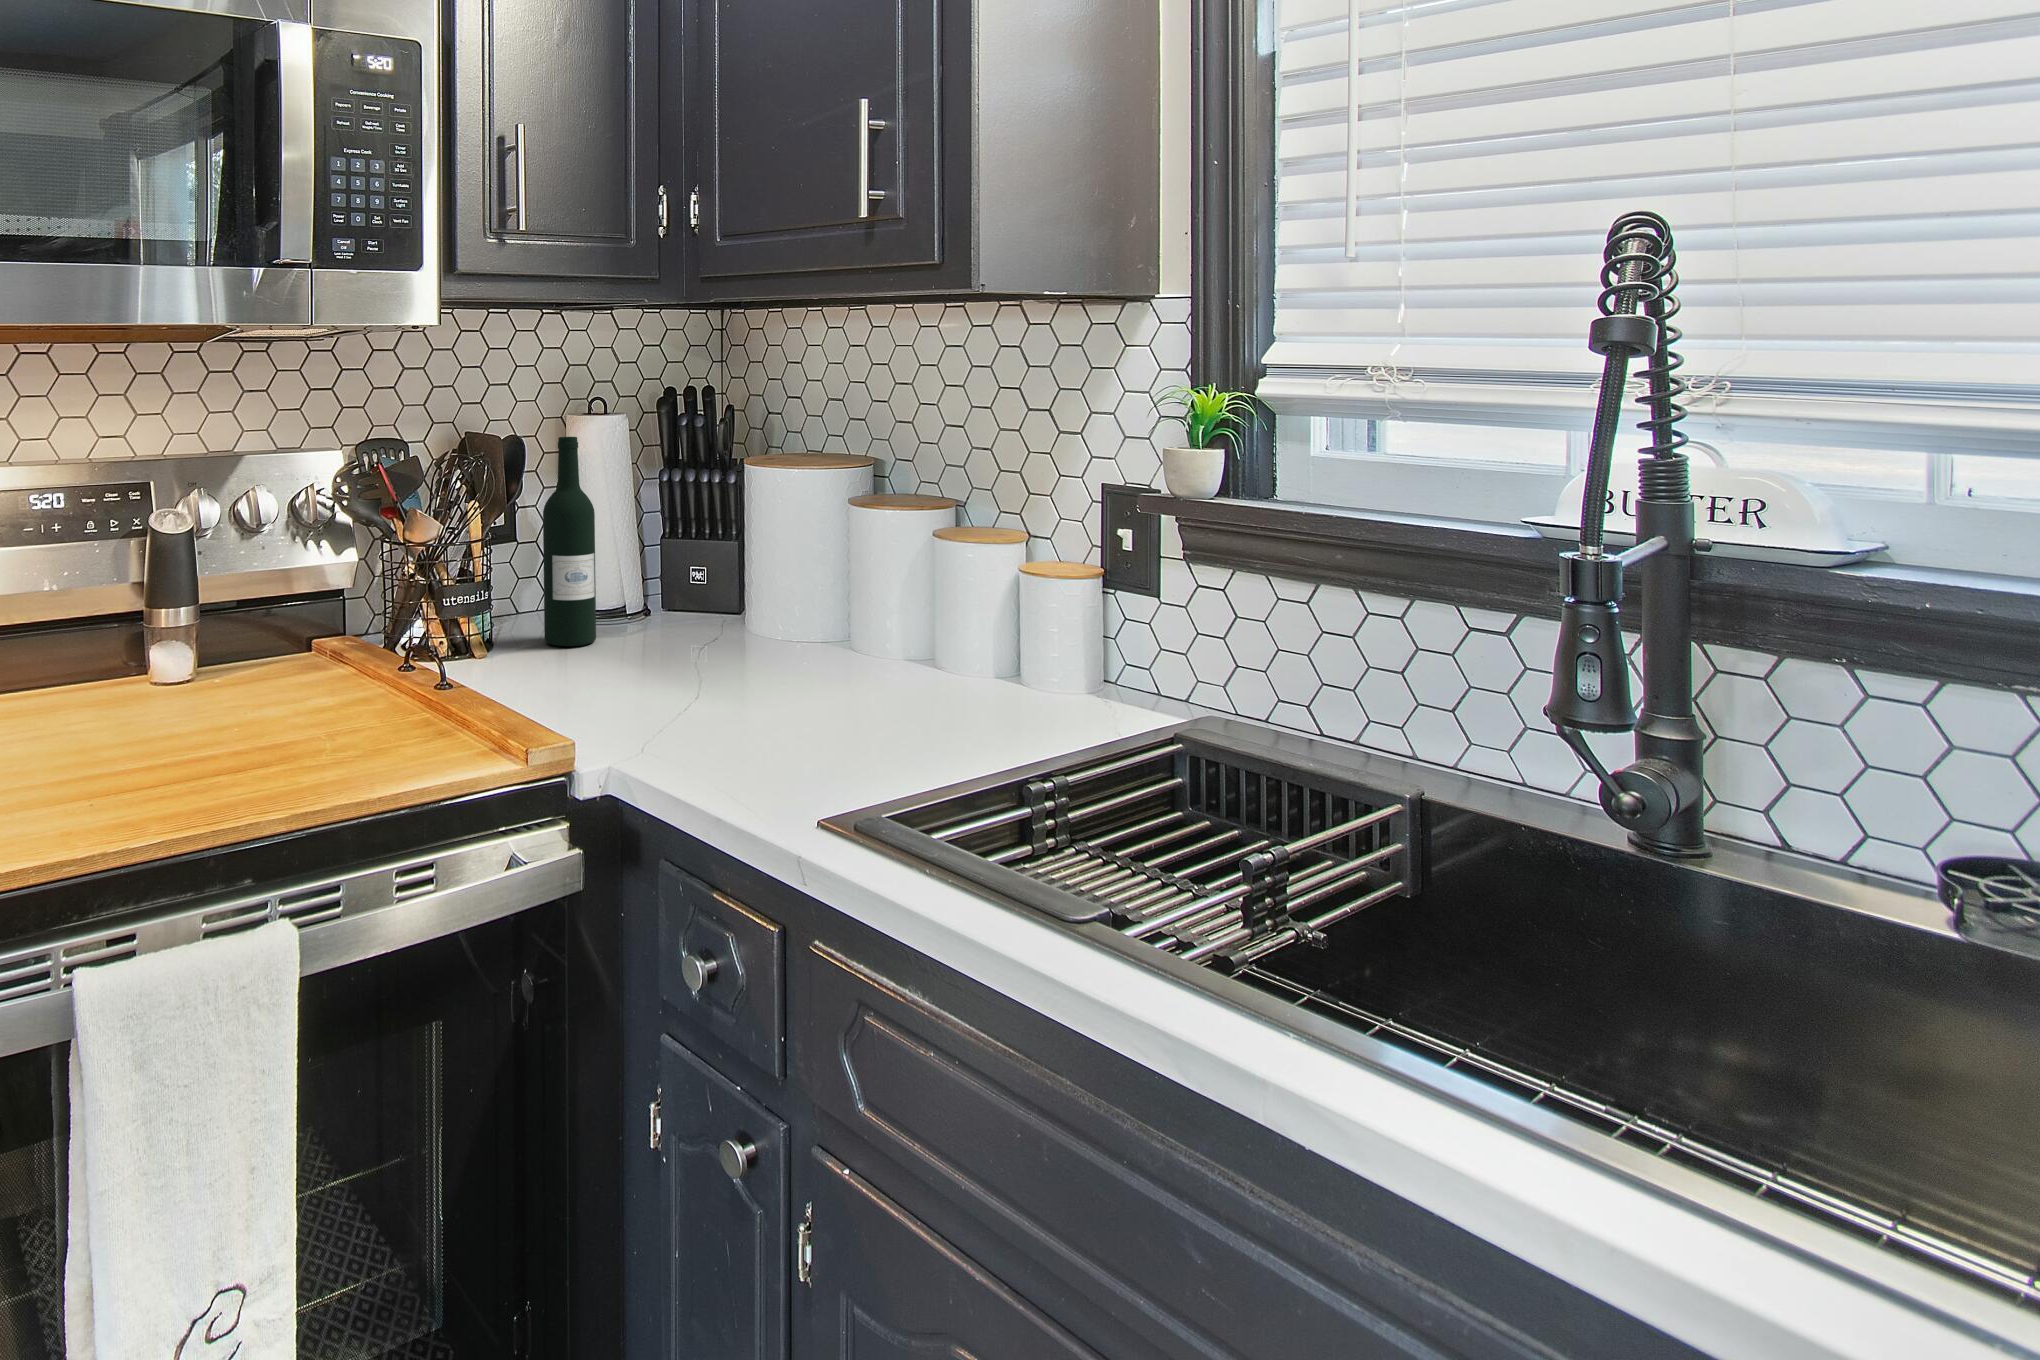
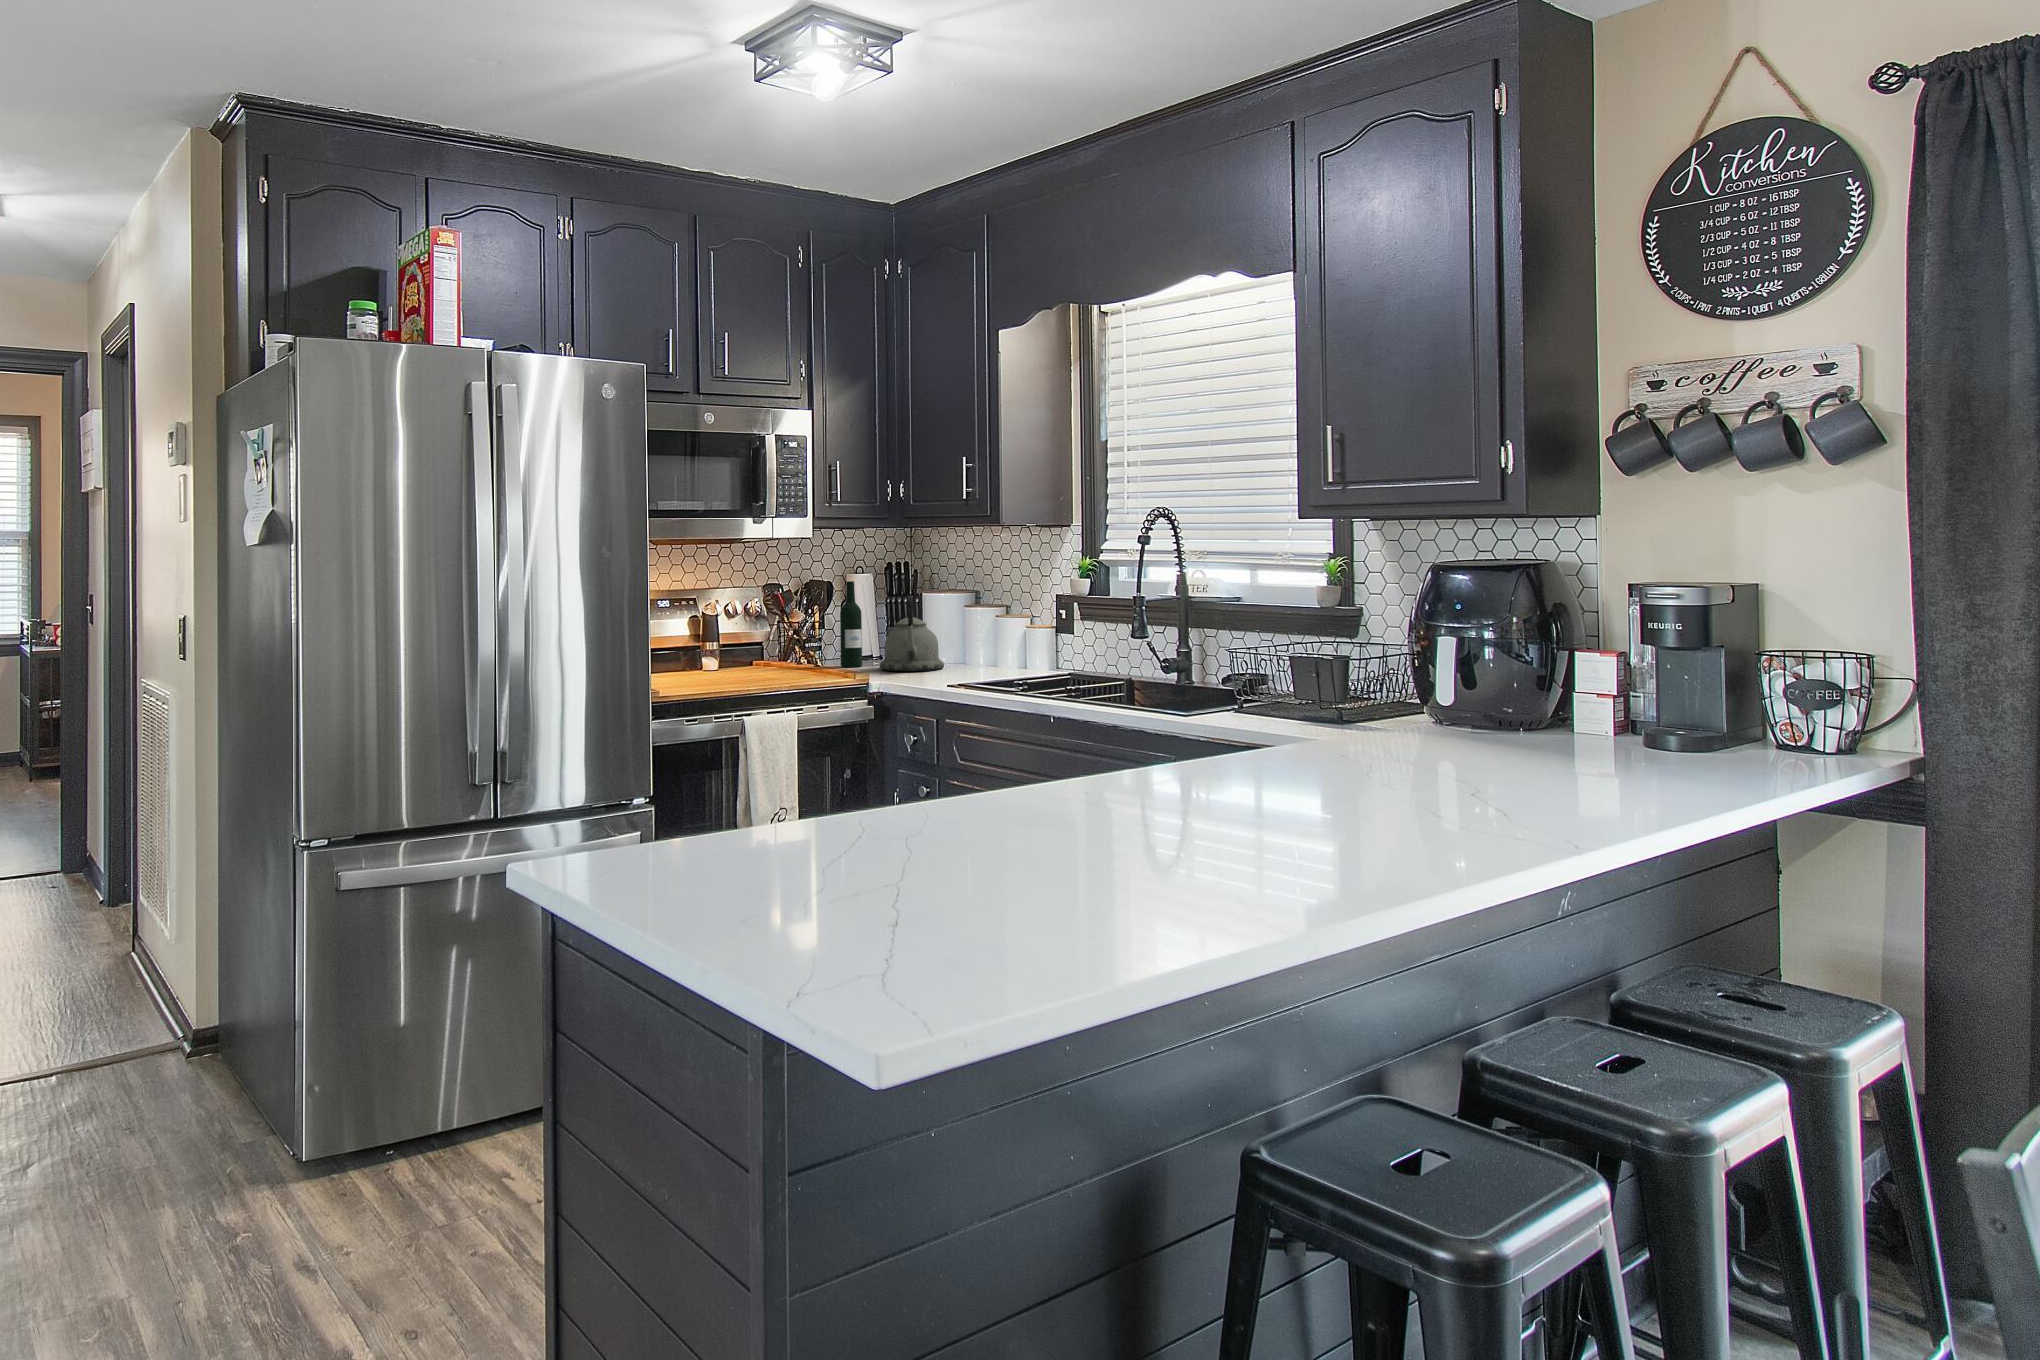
kettle: none [631,477,795,684] -> present [880,596,944,671]

